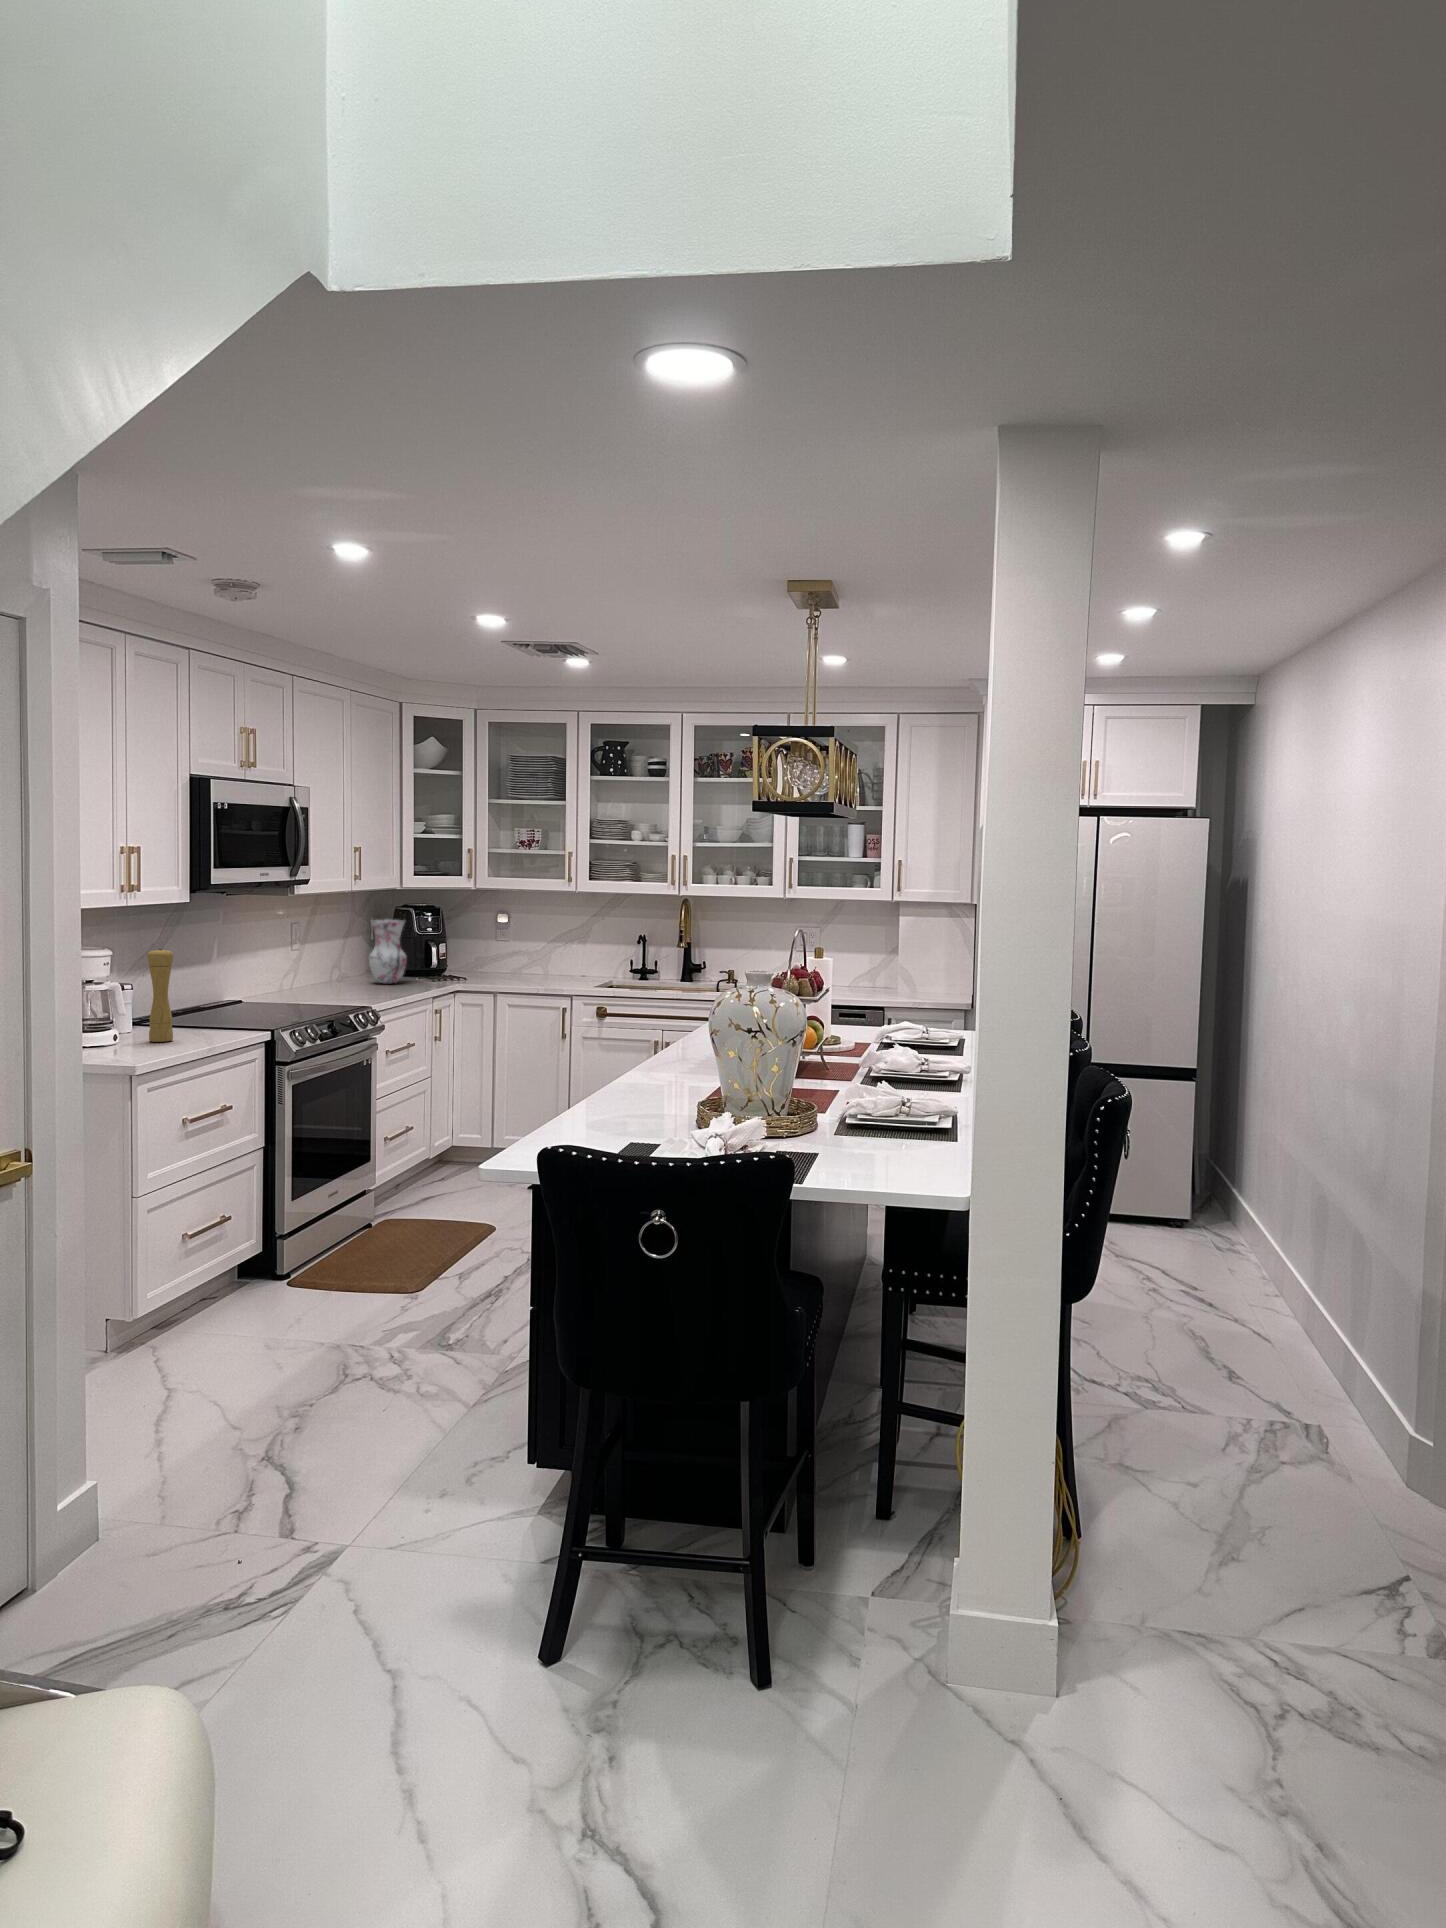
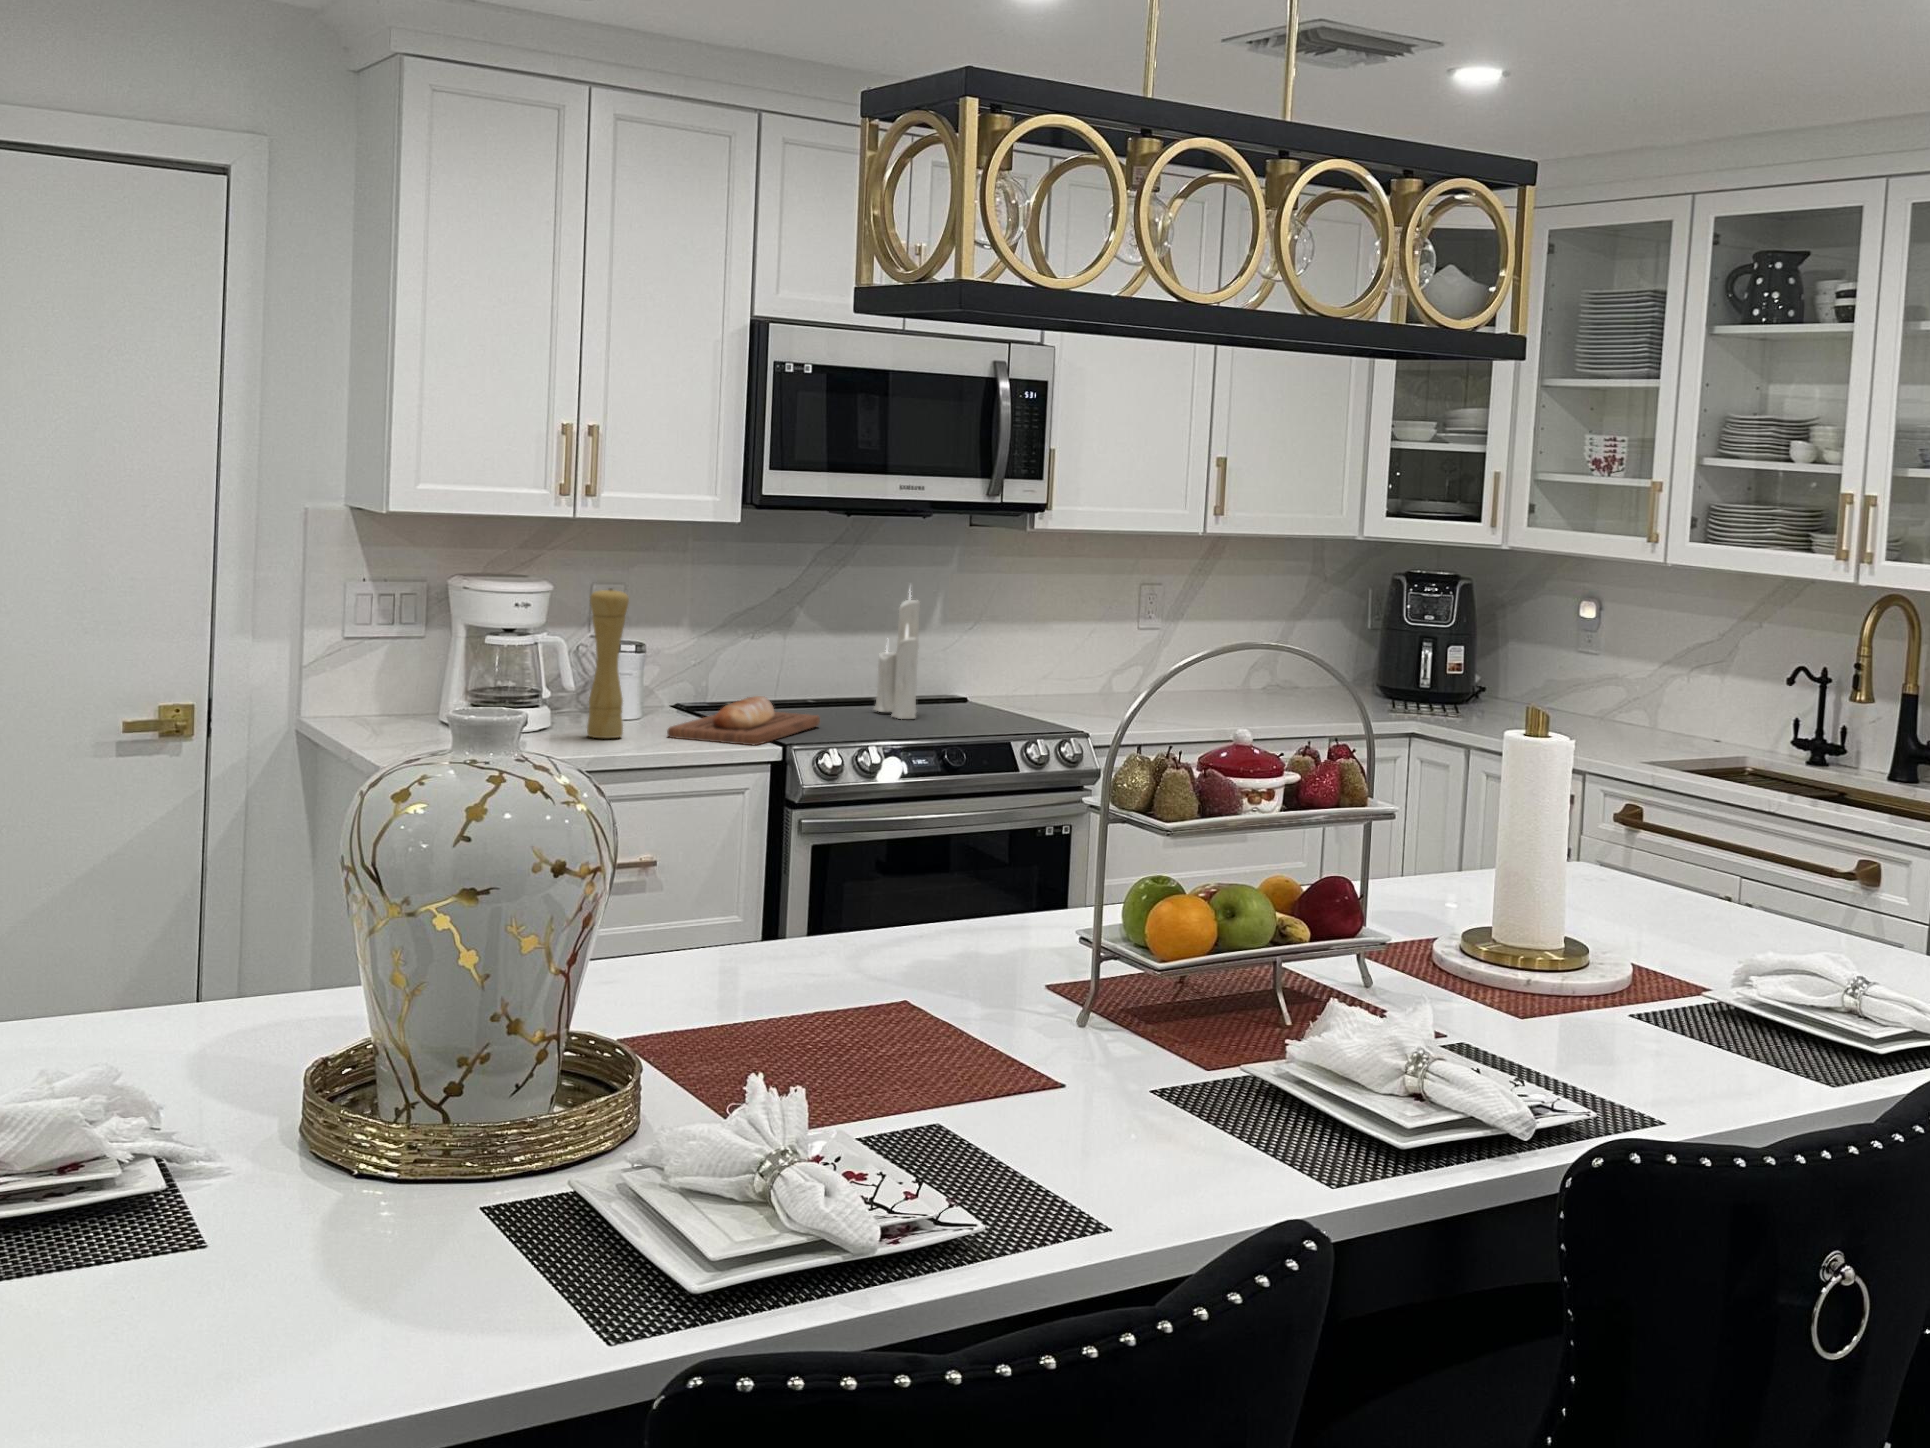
vase: present [368,919,407,984] -> none [1295,595,1364,714]
candle: none [206,928,246,1012] -> present [874,595,920,719]
bread loaf: none [168,1007,249,1036] -> present [667,696,820,745]

